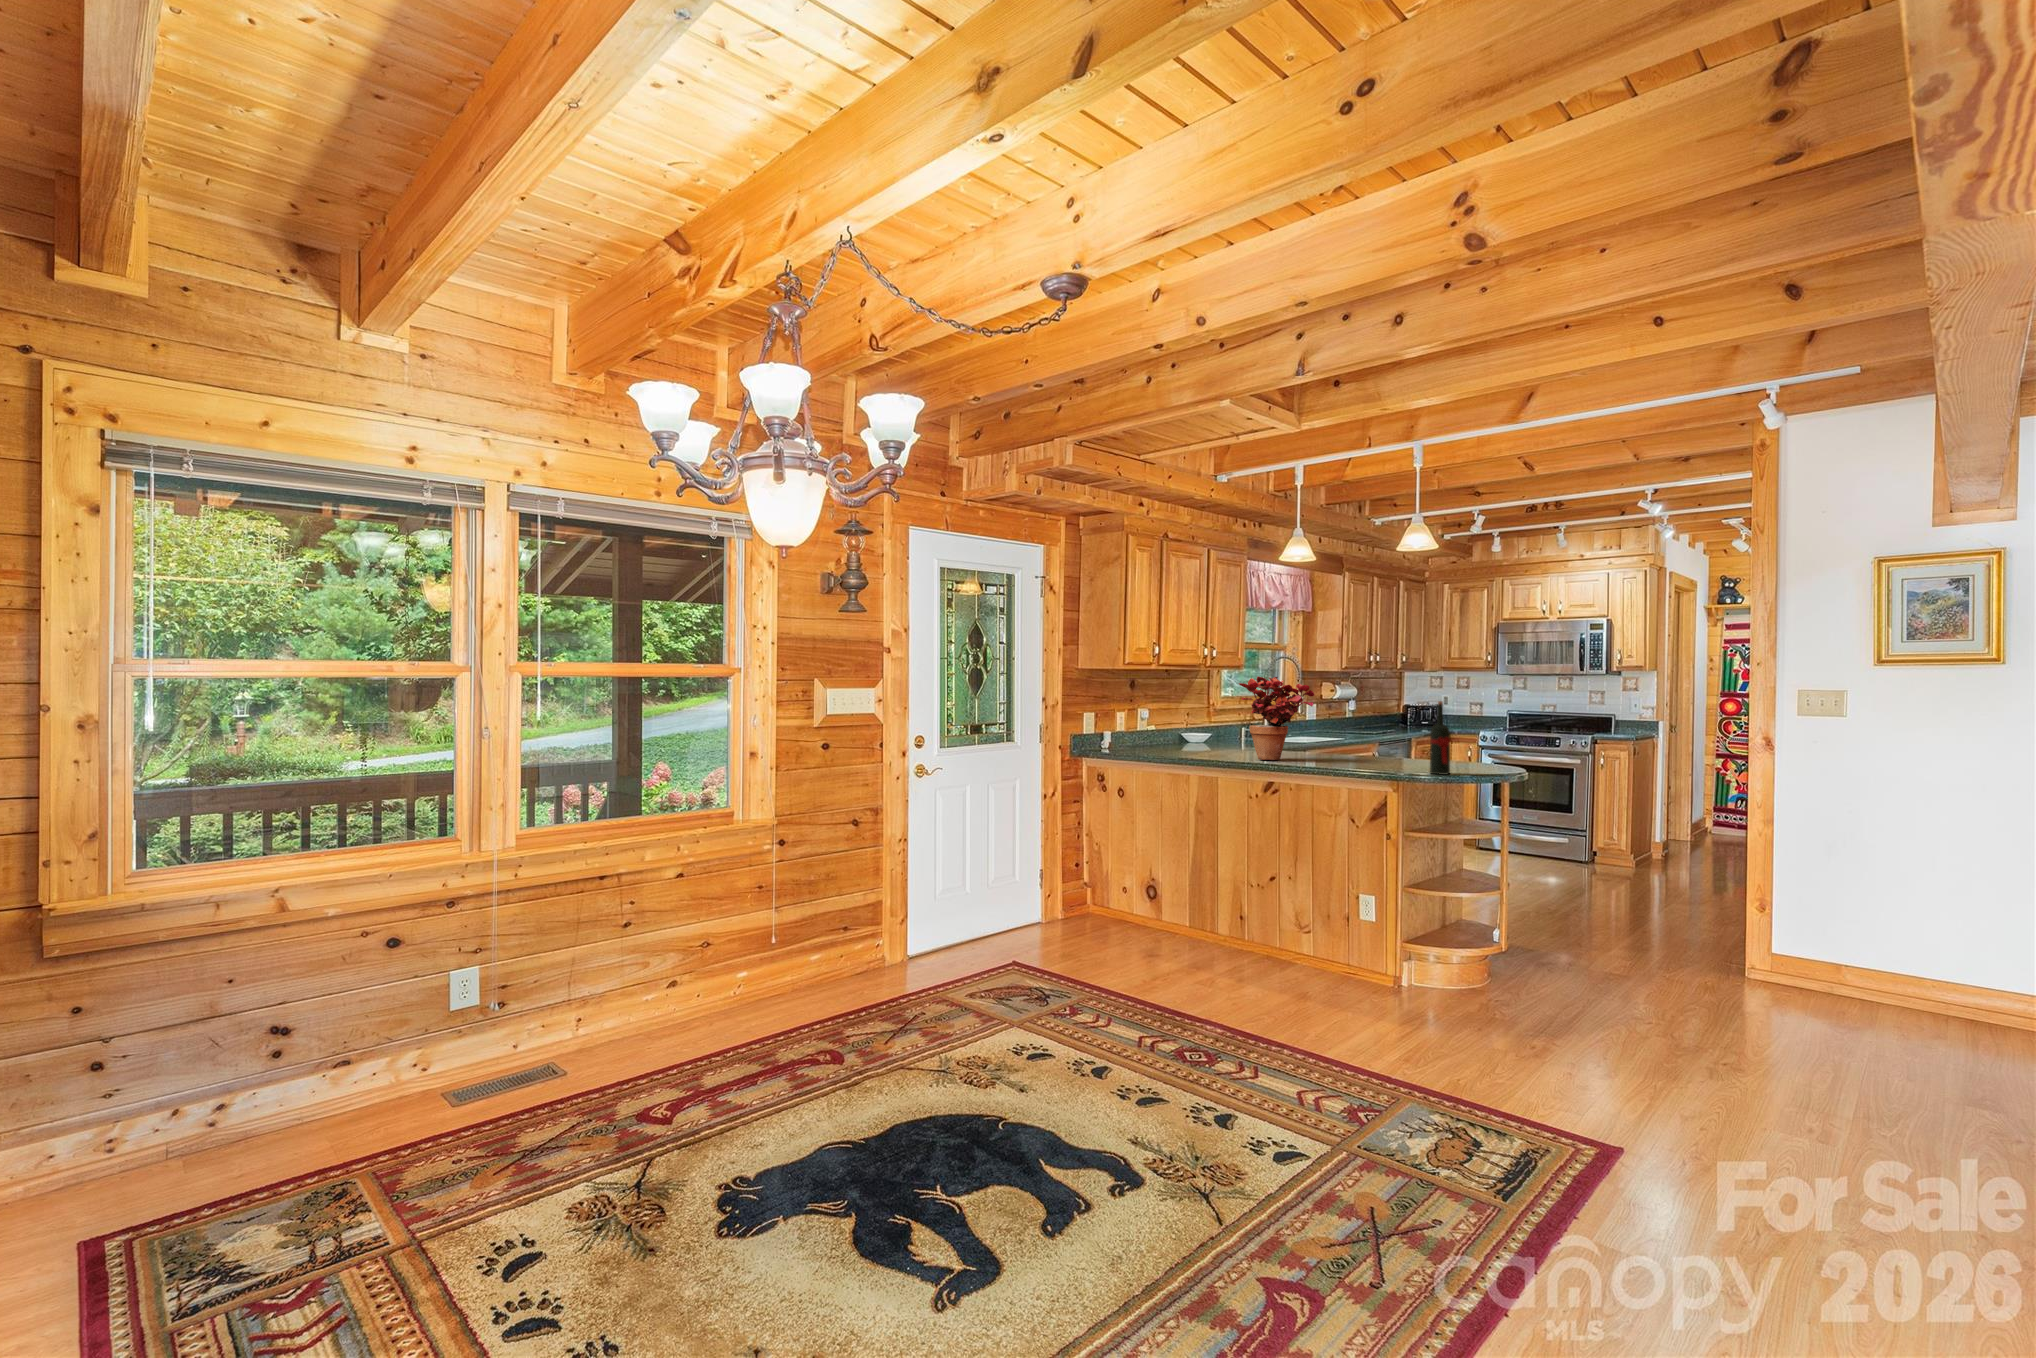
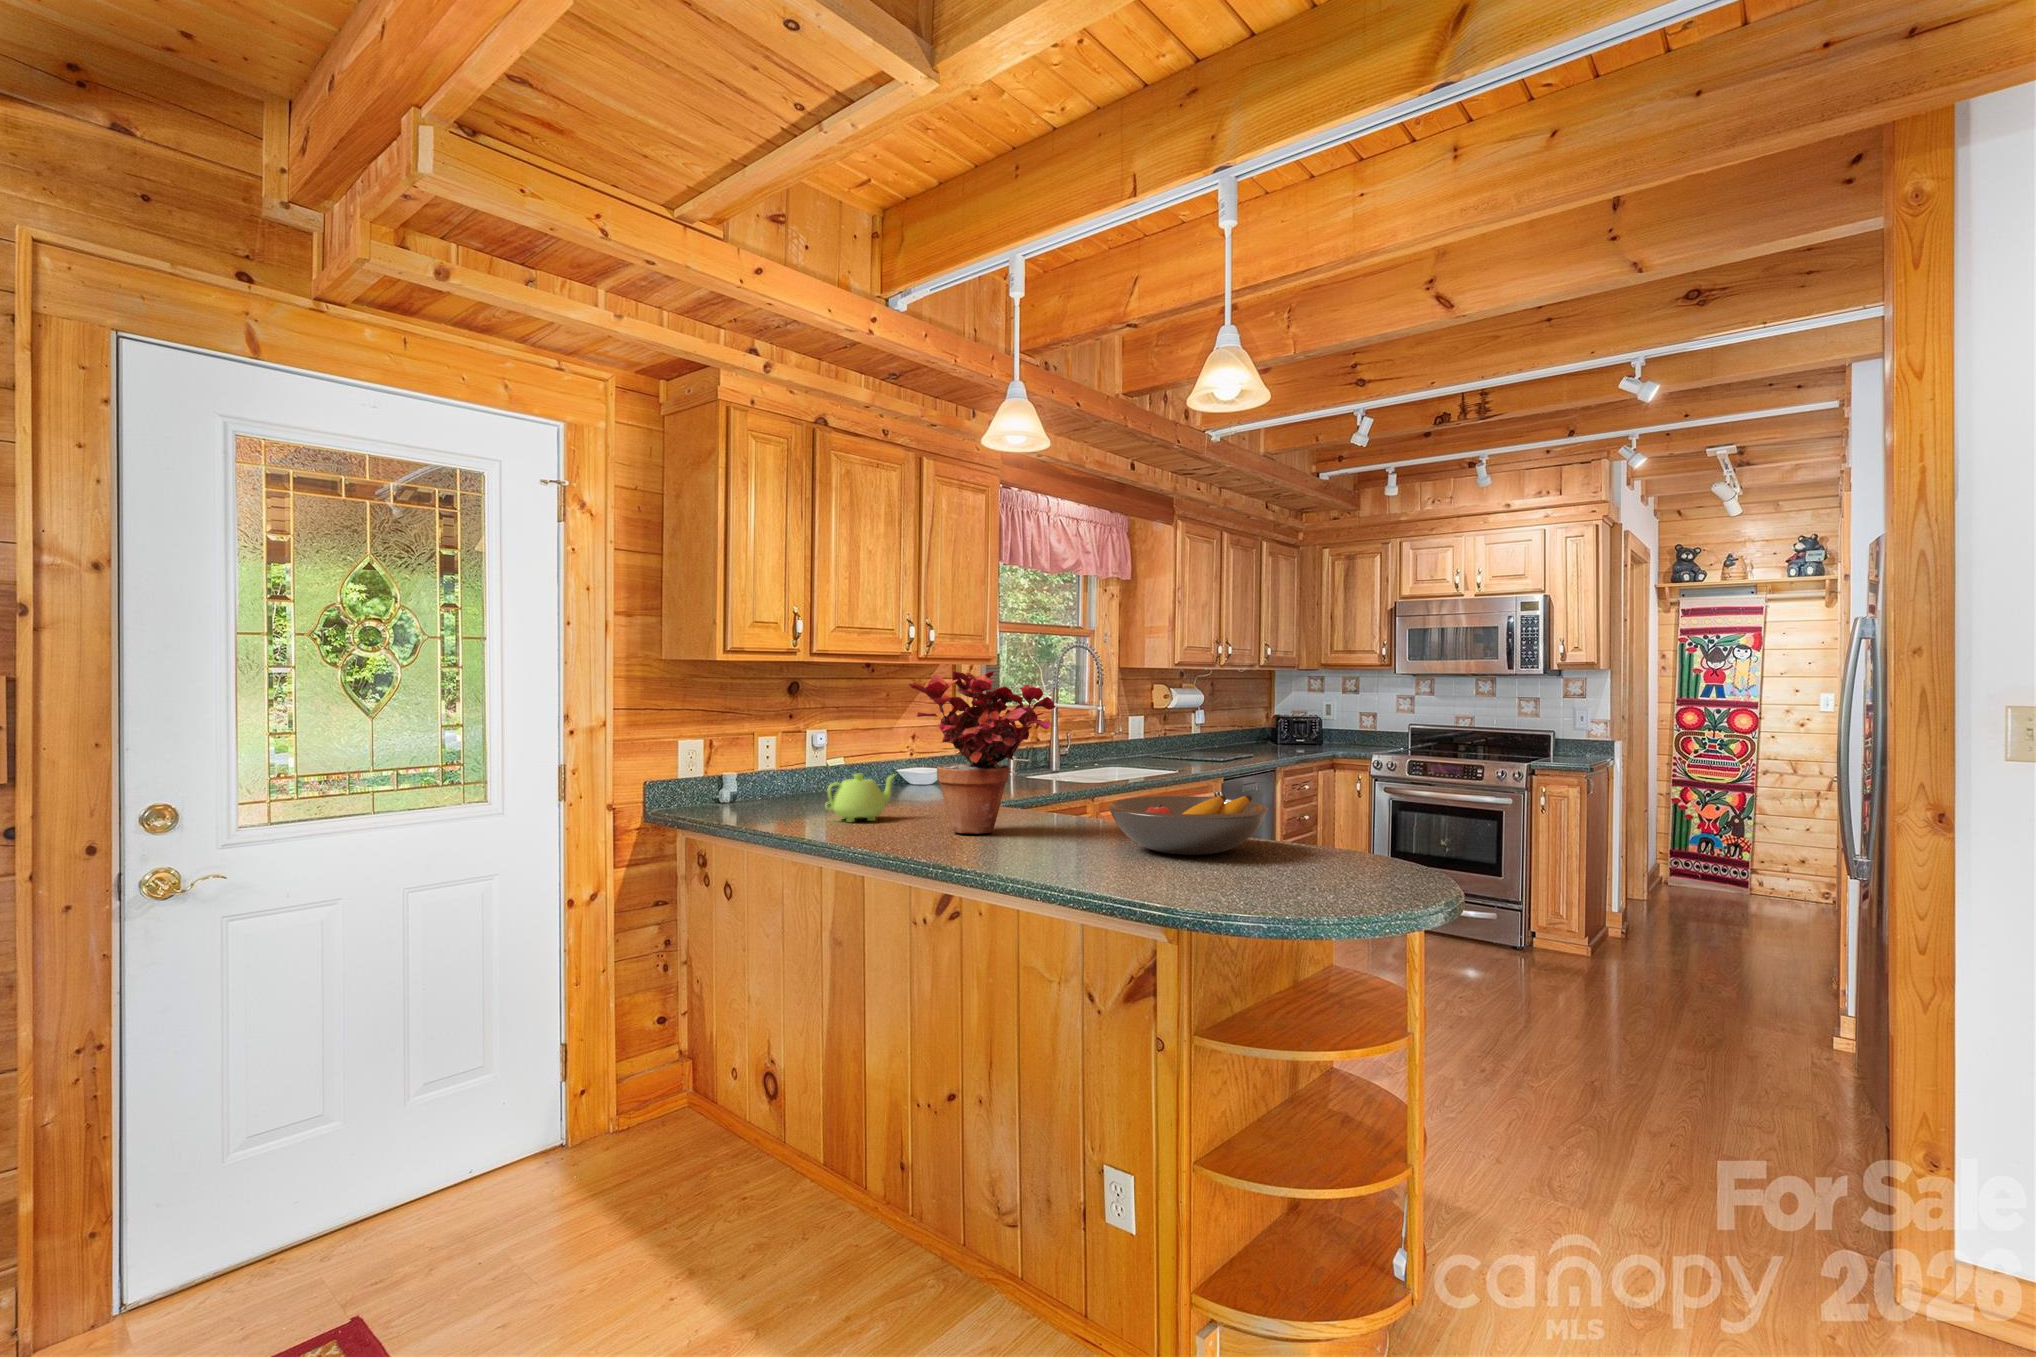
wine bottle: present [1430,701,1450,775] -> none [1257,720,1299,881]
teapot: none [1181,731,1217,756] -> present [825,774,896,822]
fruit bowl: none [1348,739,1432,767] -> present [1107,795,1268,855]

